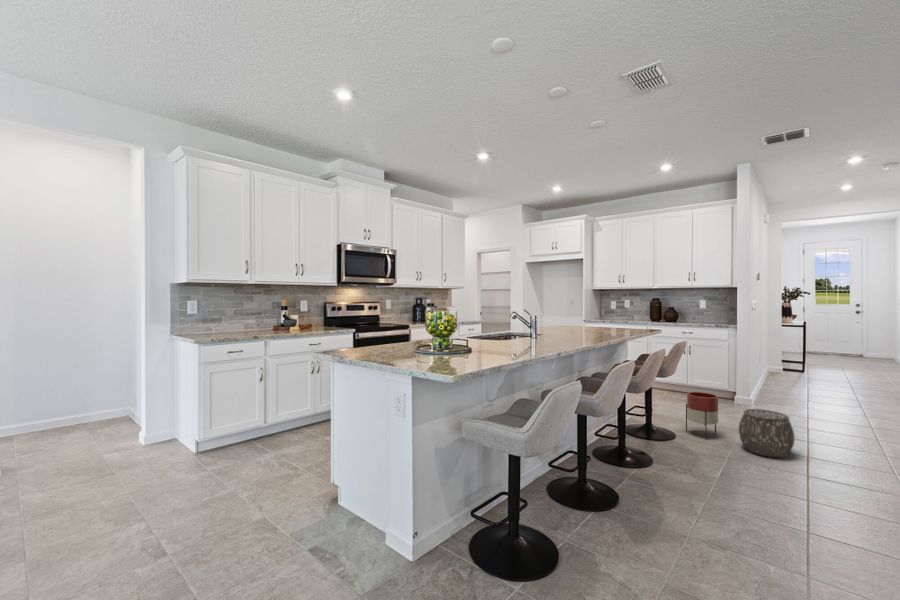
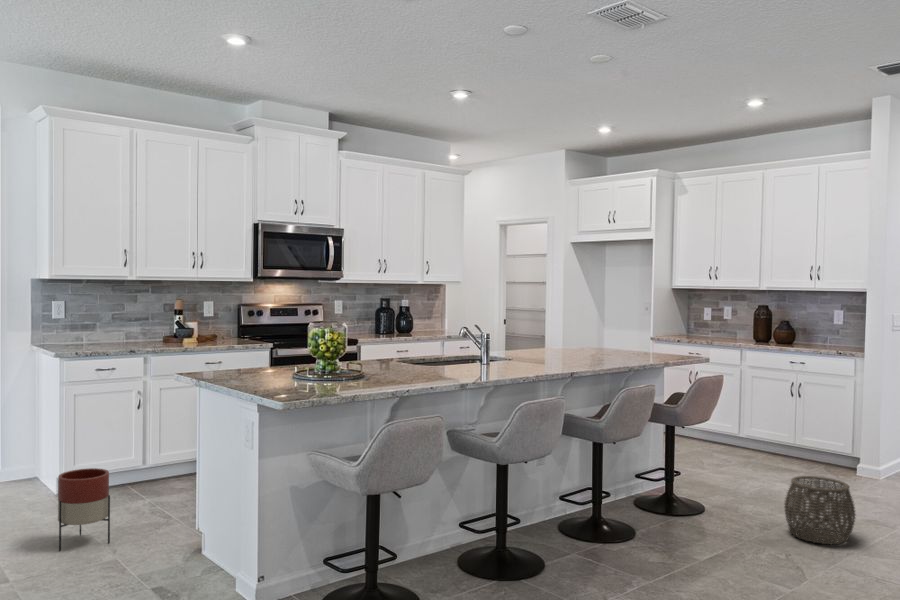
planter: present [686,392,718,439] -> present [58,468,110,551]

